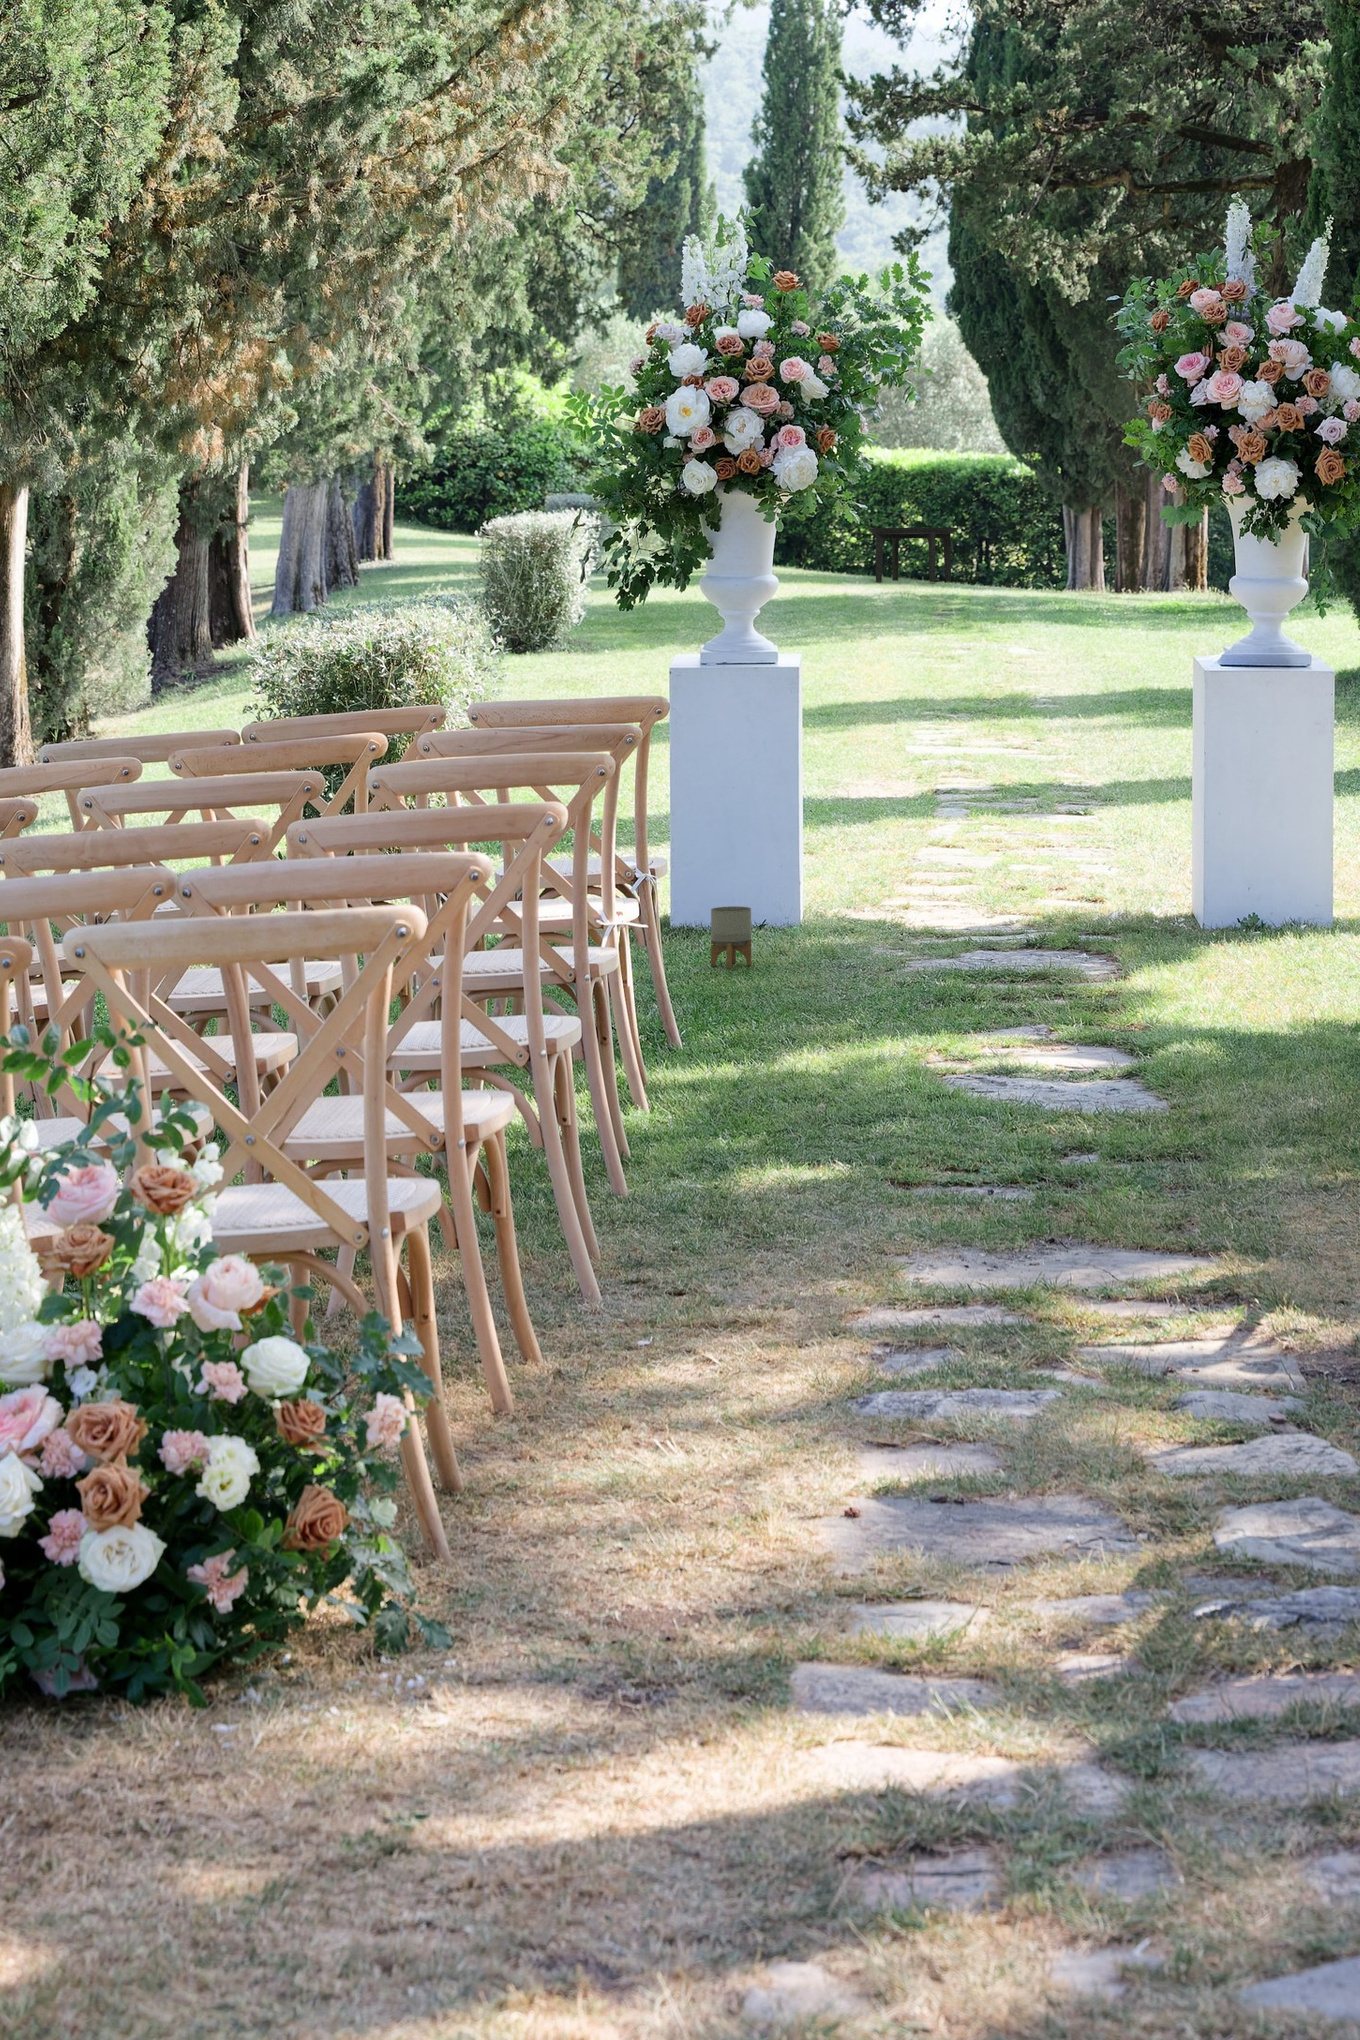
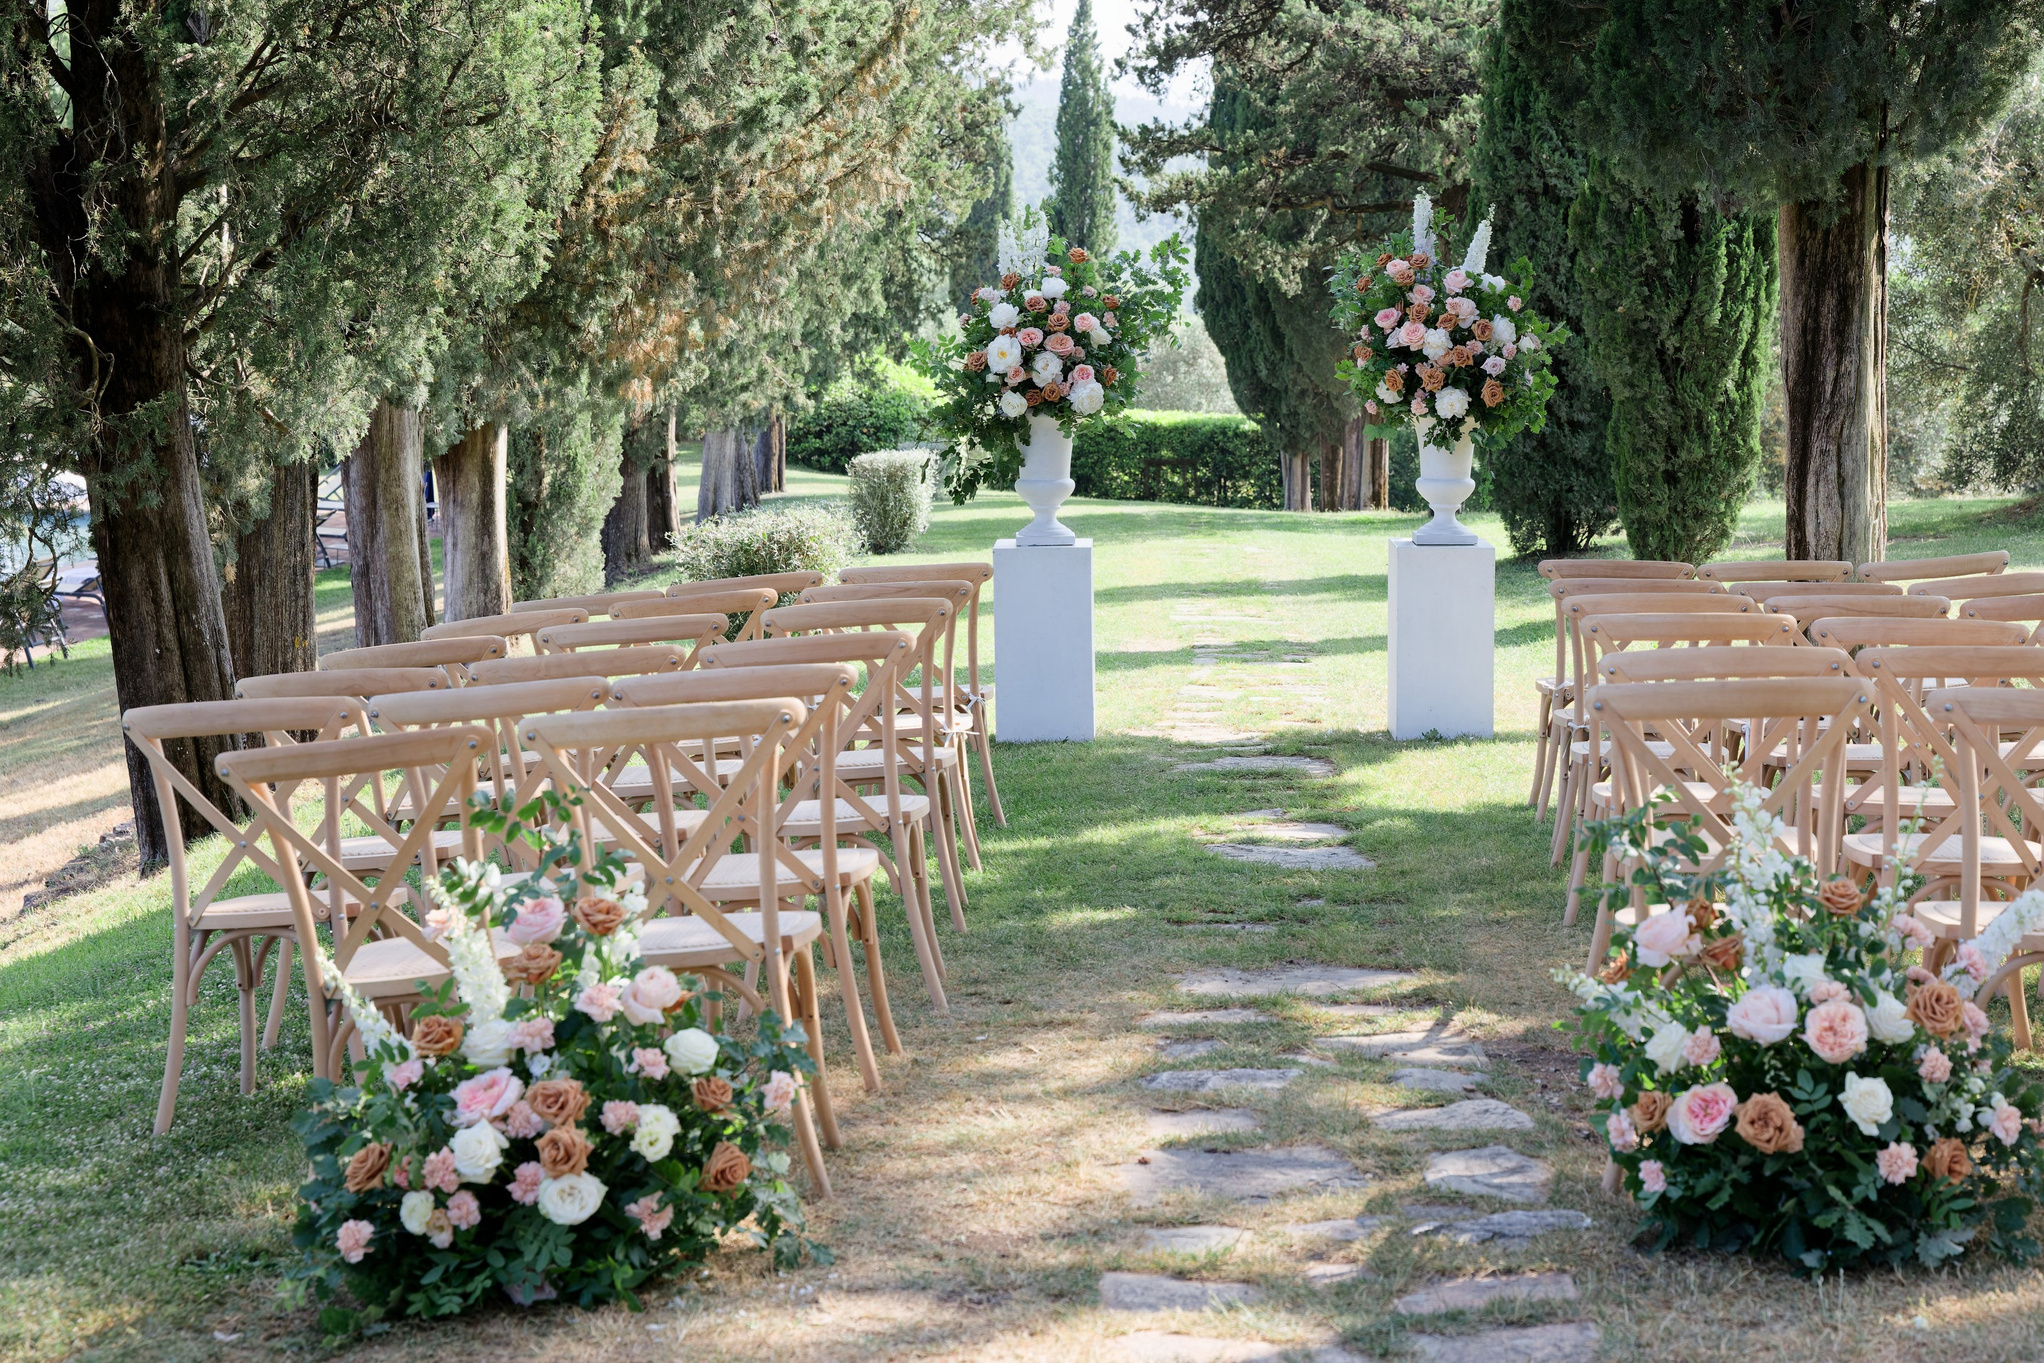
planter: present [711,906,751,968] -> none [1032,715,1062,758]

